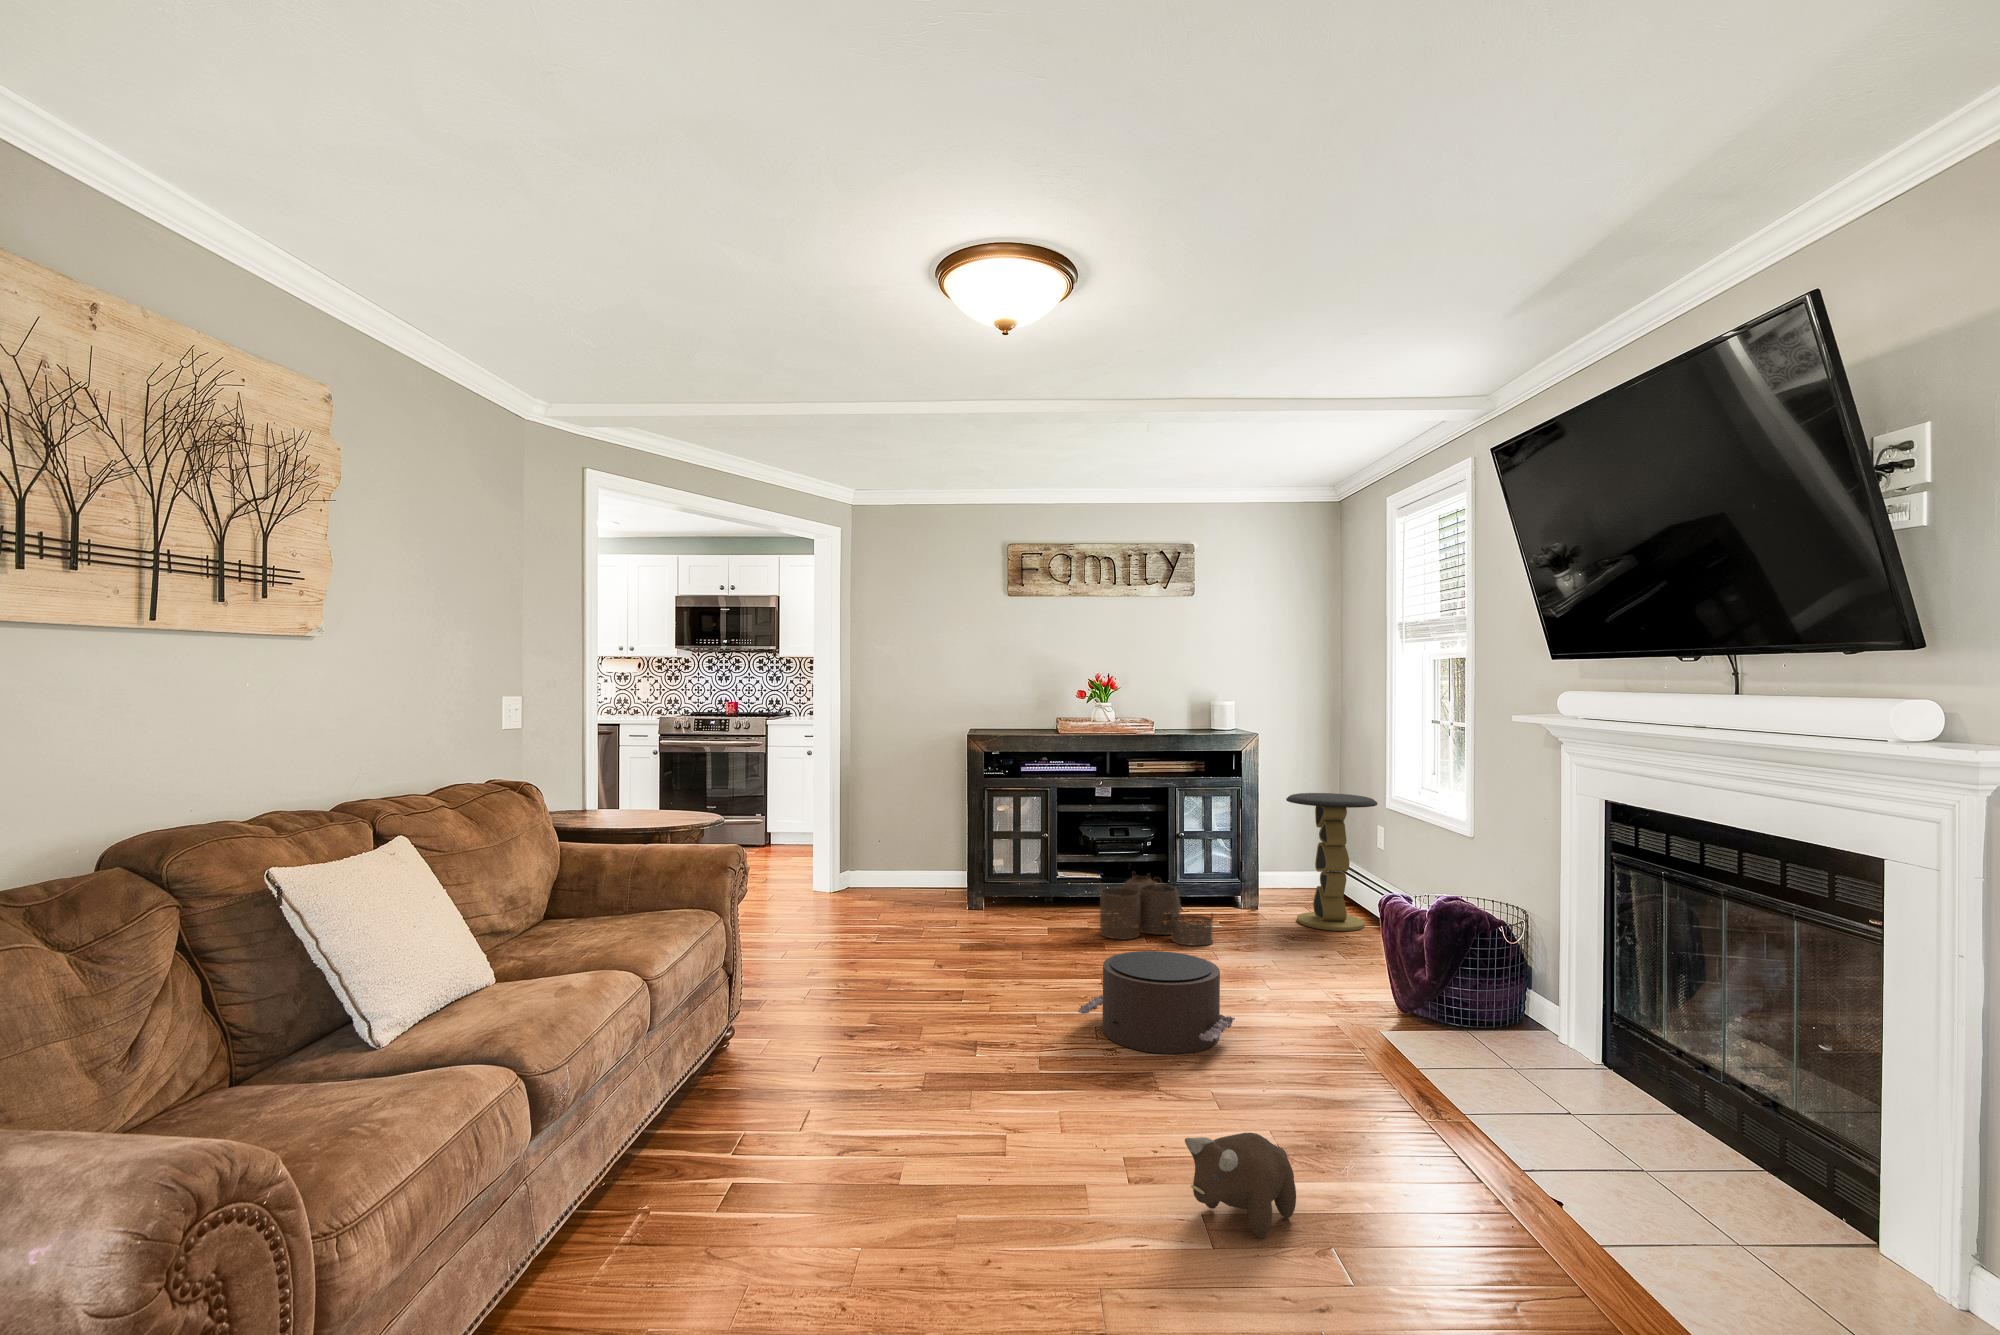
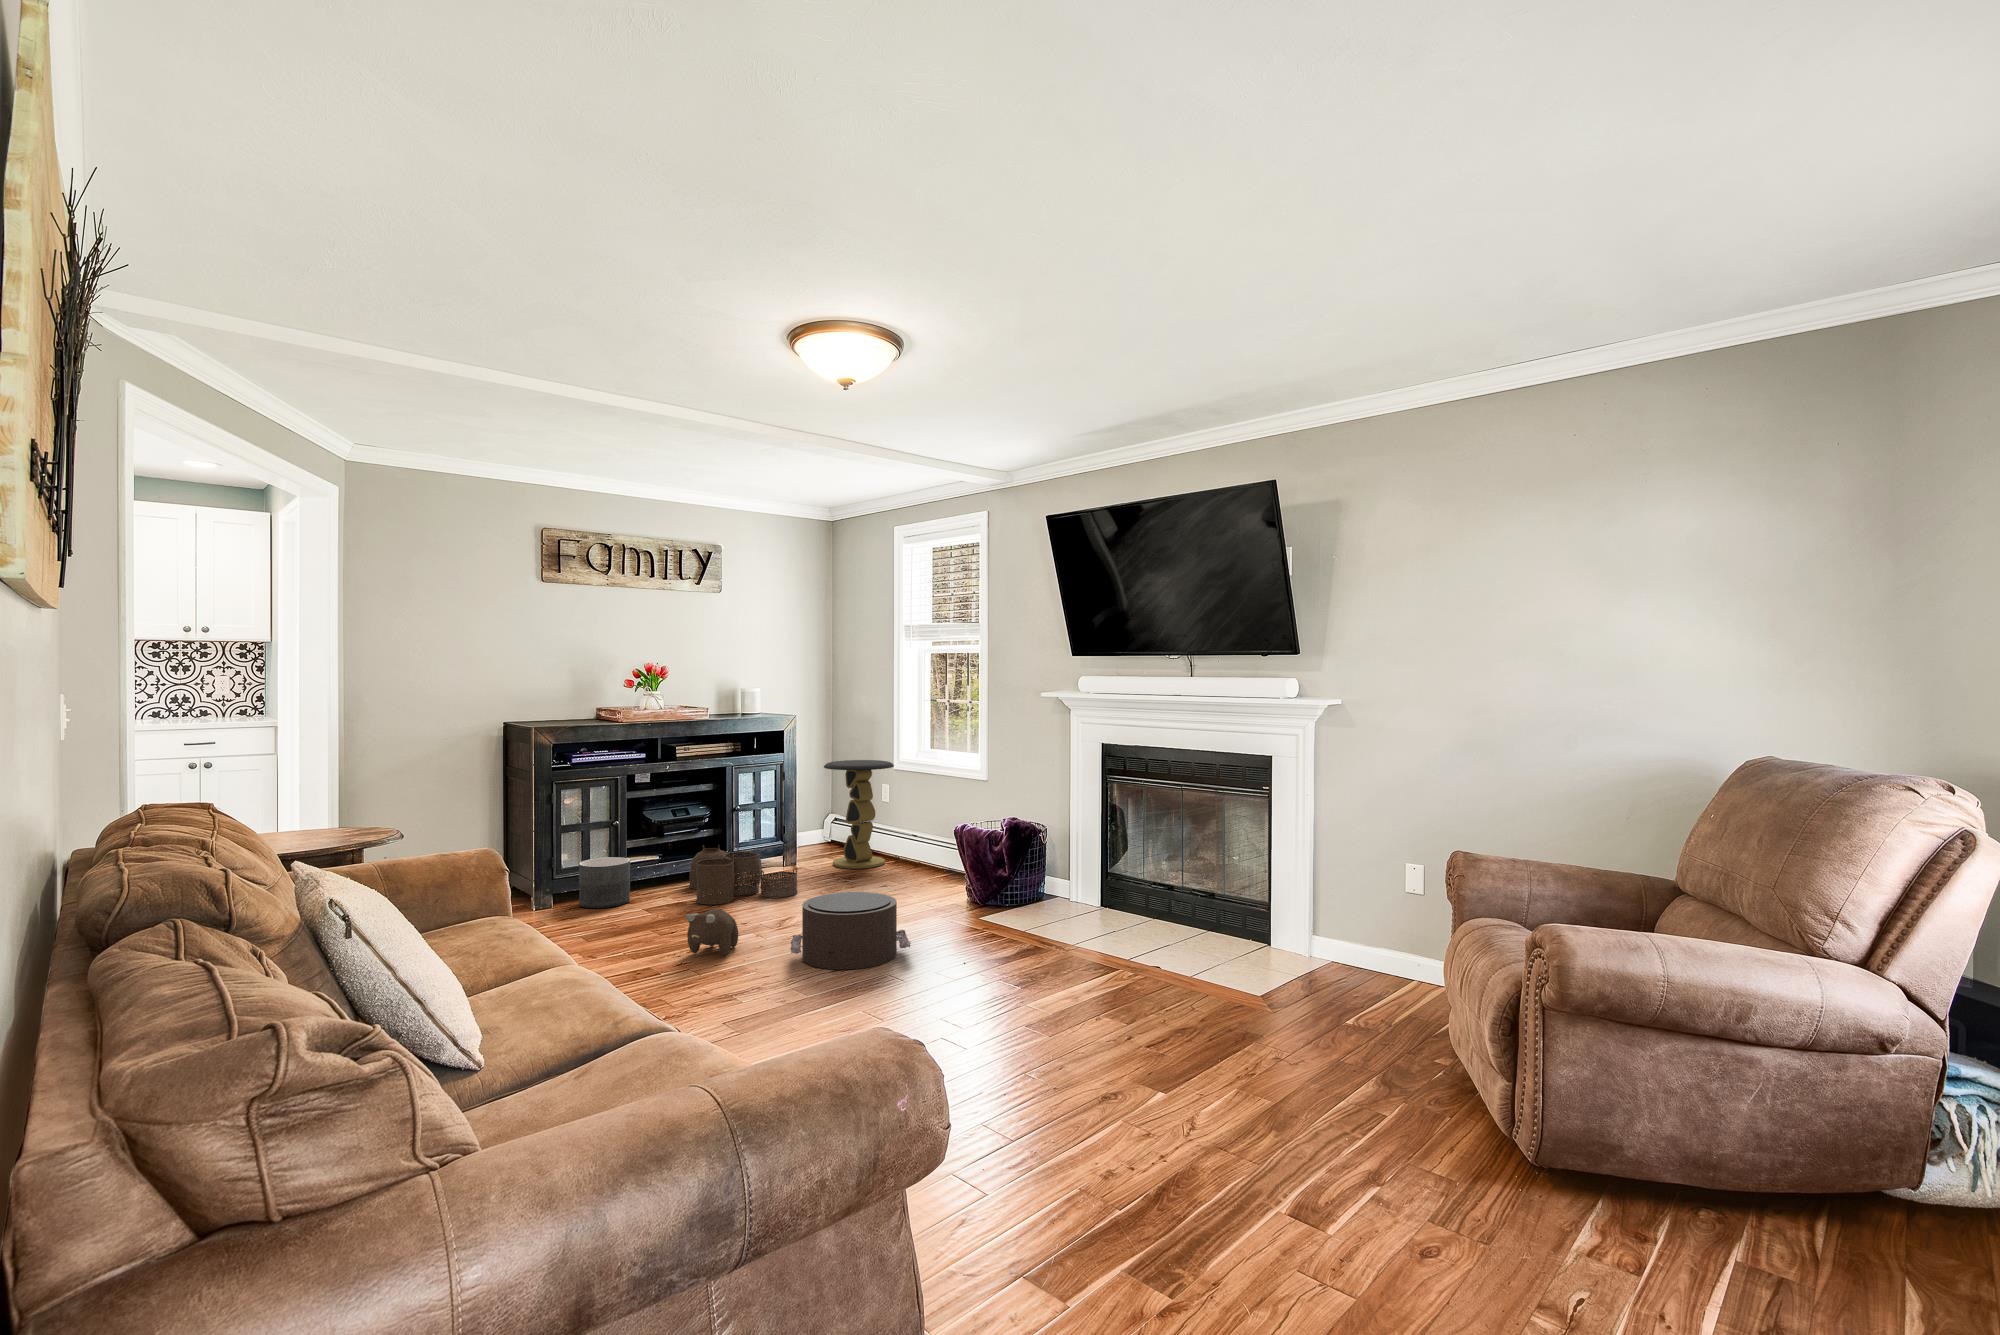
planter: none [1003,869,1051,921] -> present [579,857,630,908]
plush toy: present [1185,1133,1296,1238] -> present [686,909,738,955]

